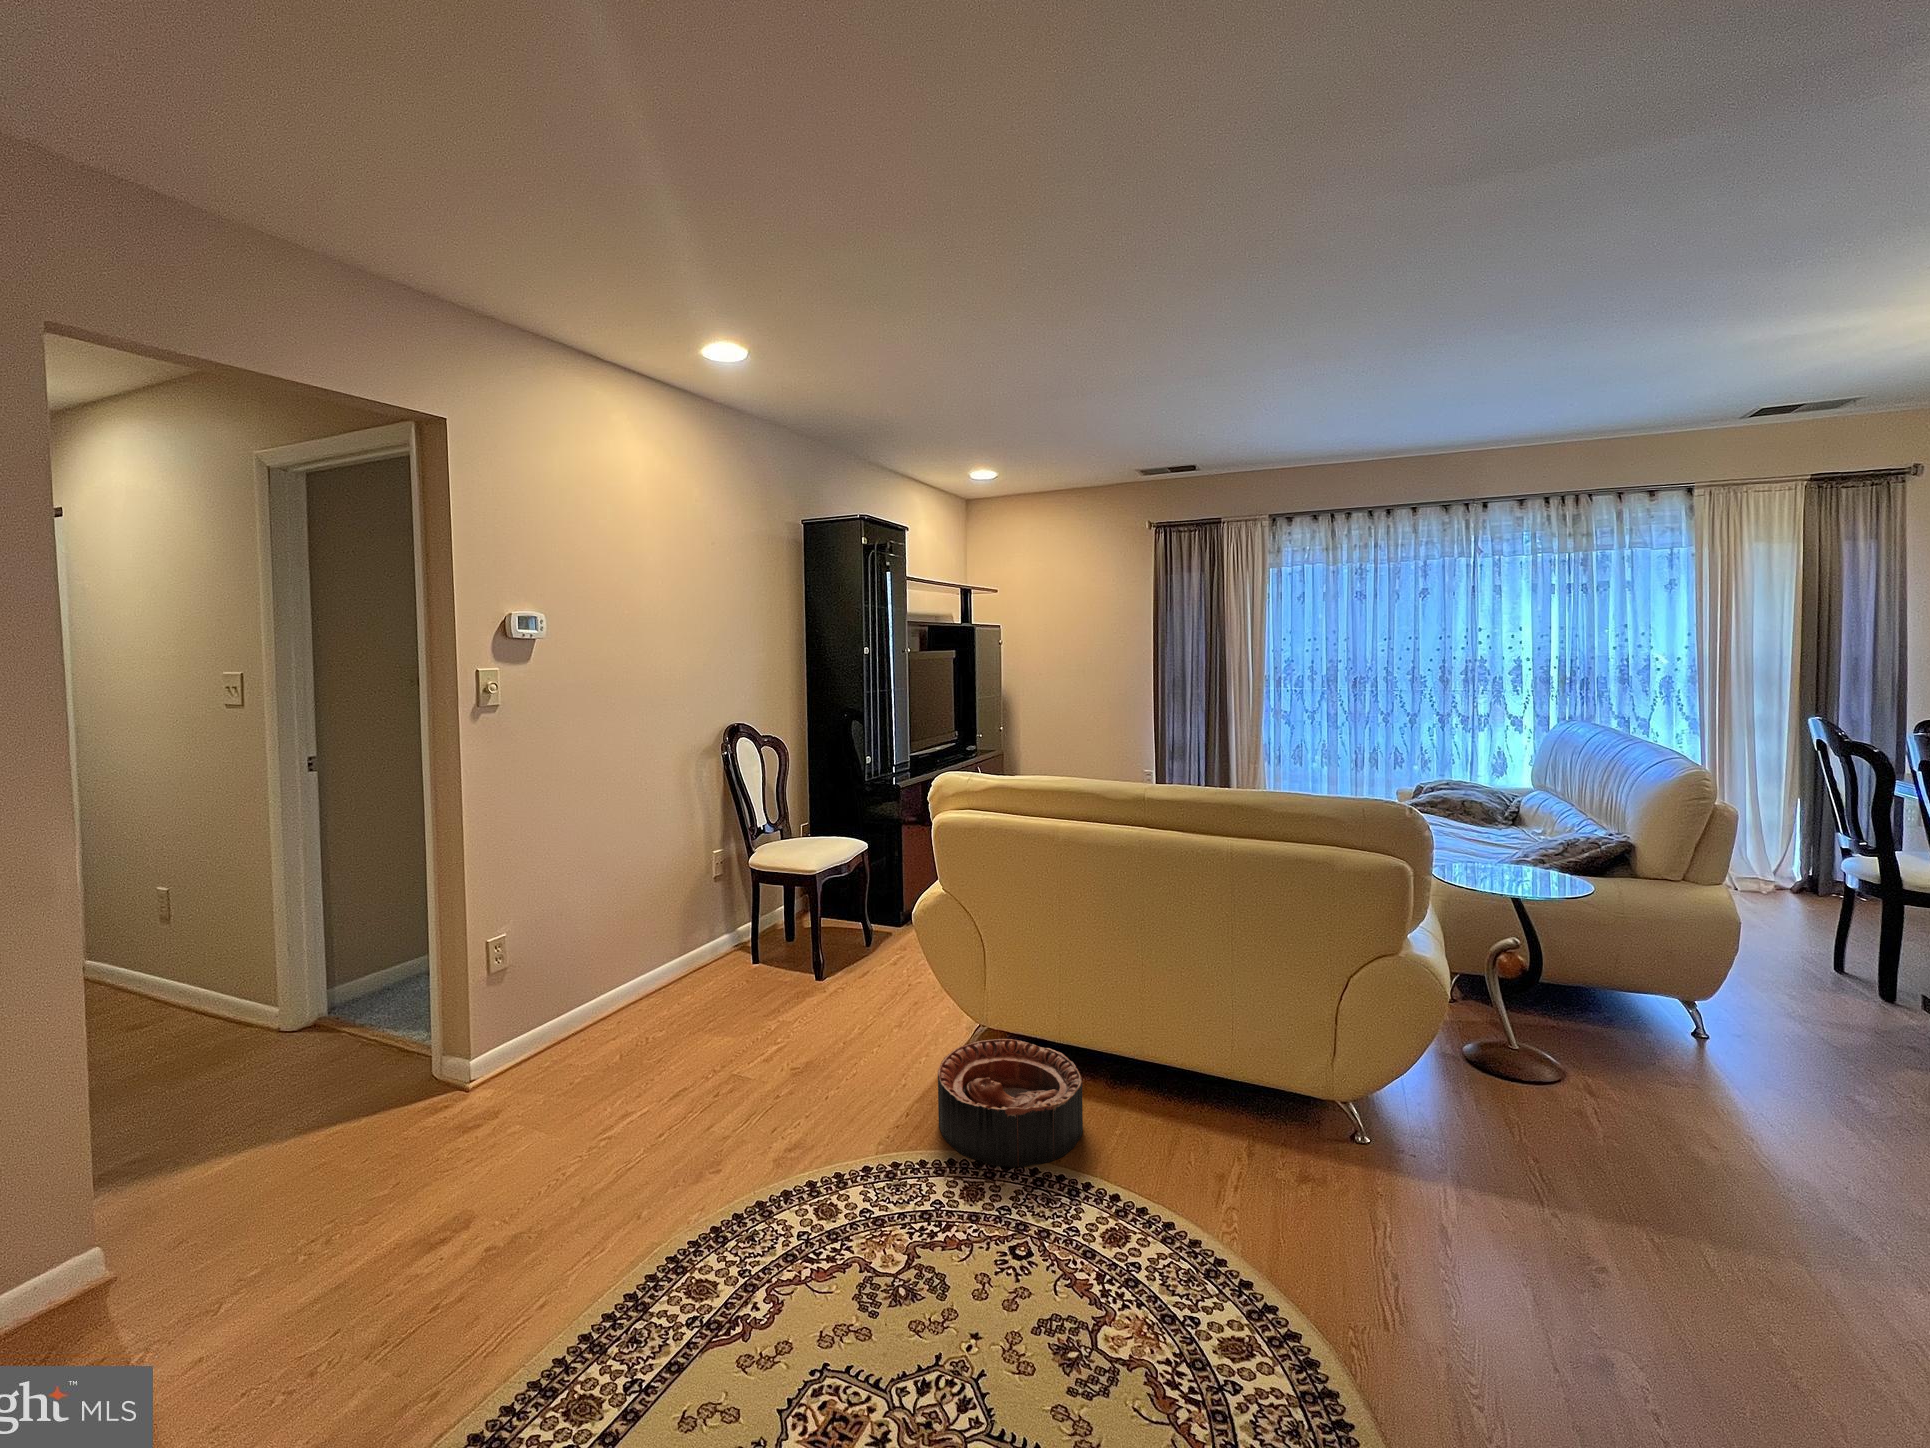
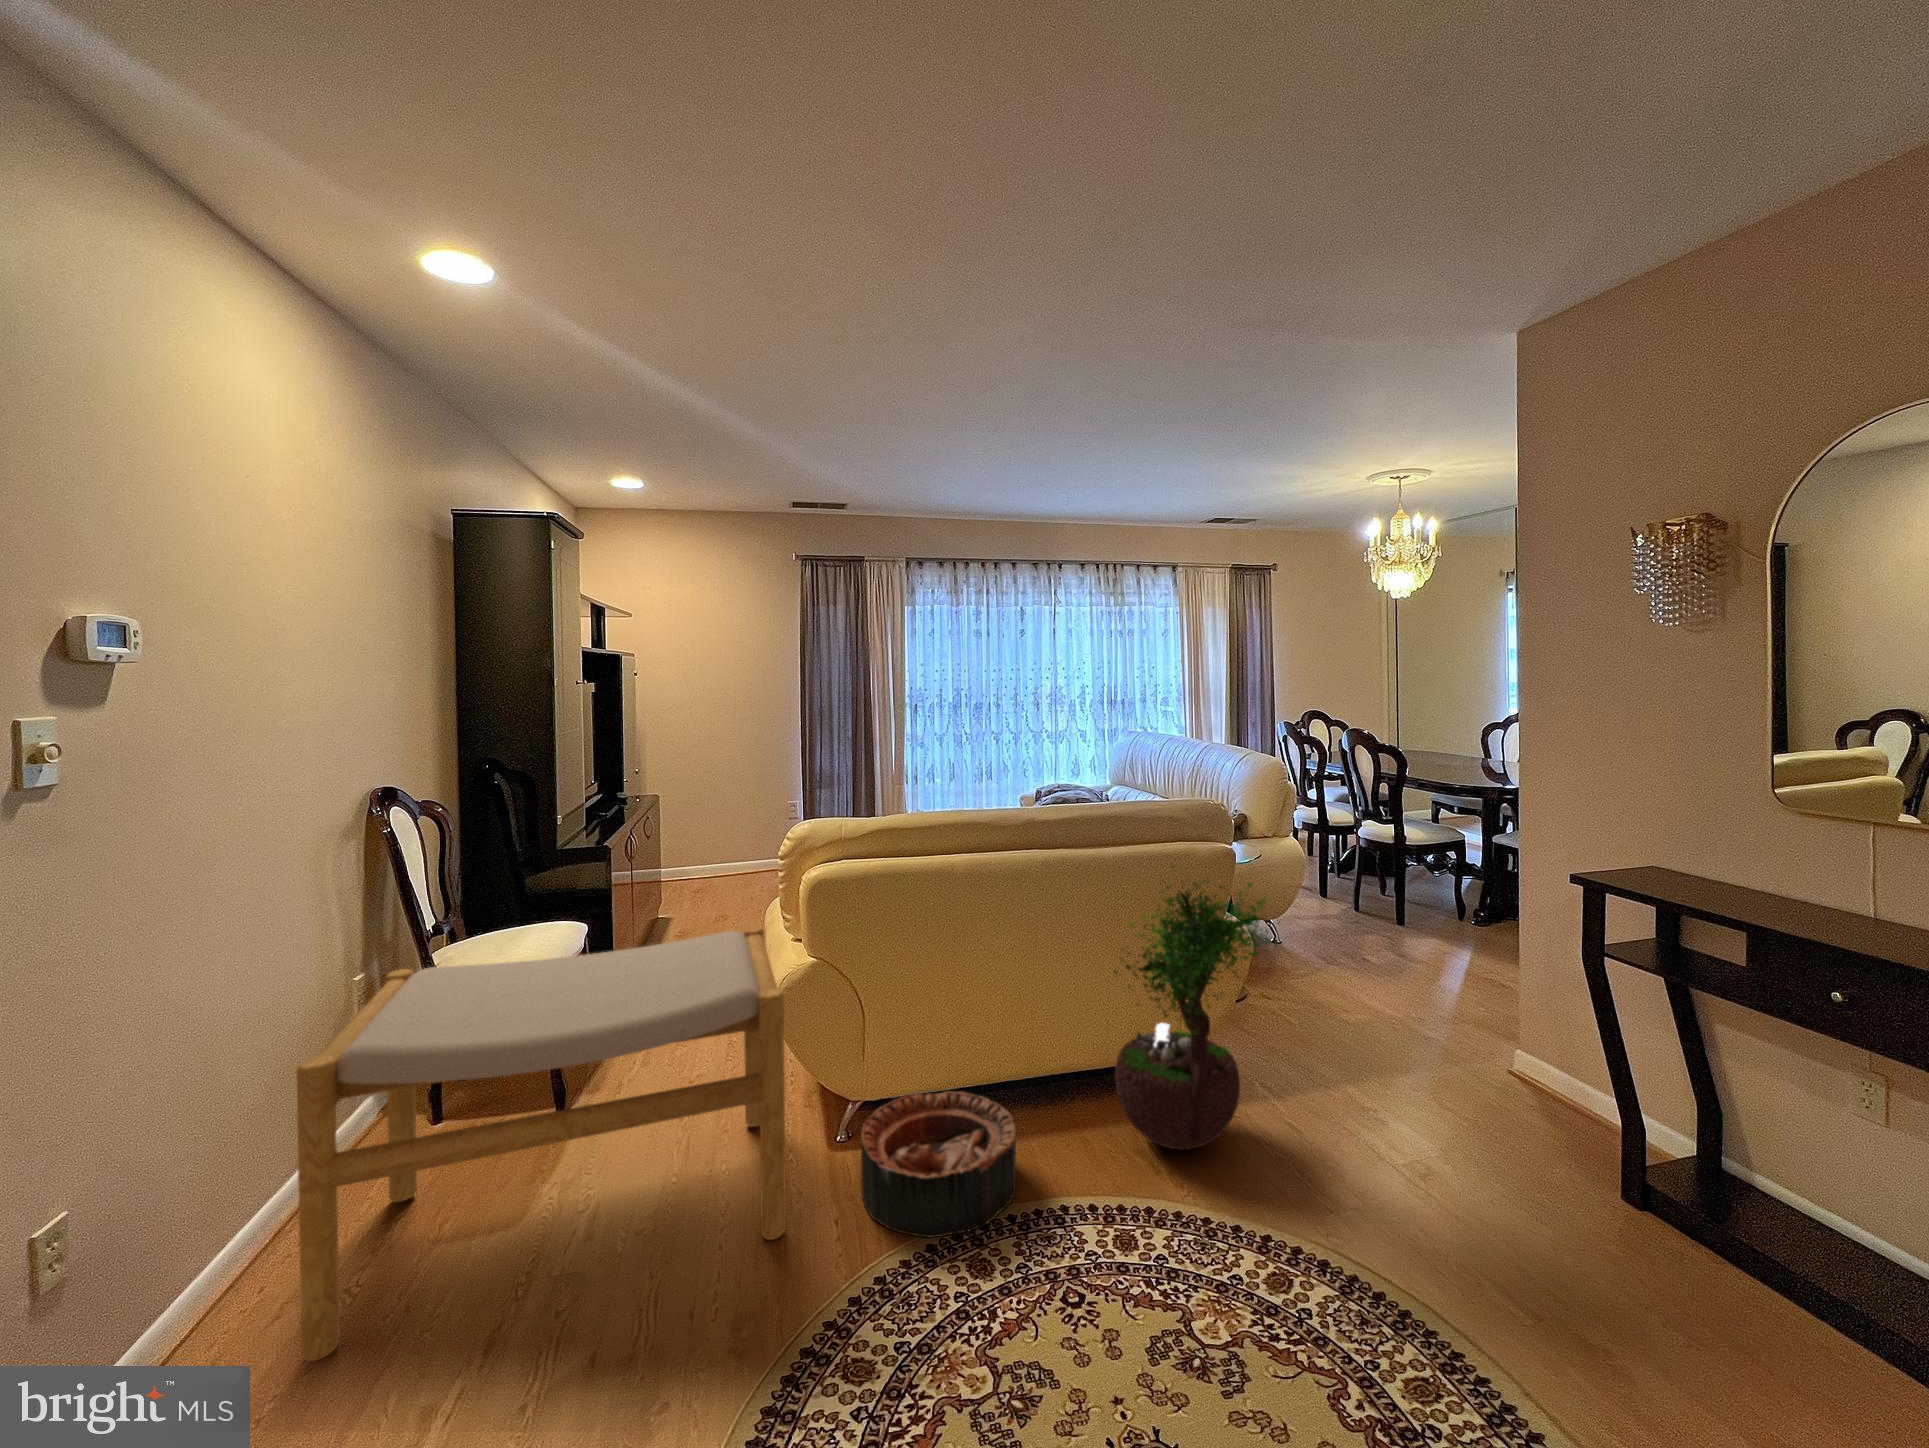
footstool: none [612,849,934,1107] -> present [297,927,786,1362]
potted tree: none [1159,865,1379,1198] -> present [1114,879,1279,1150]

